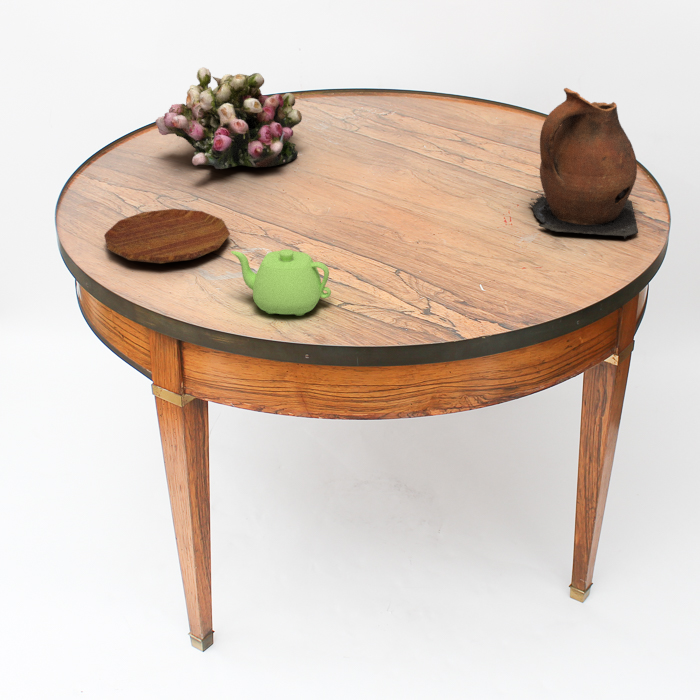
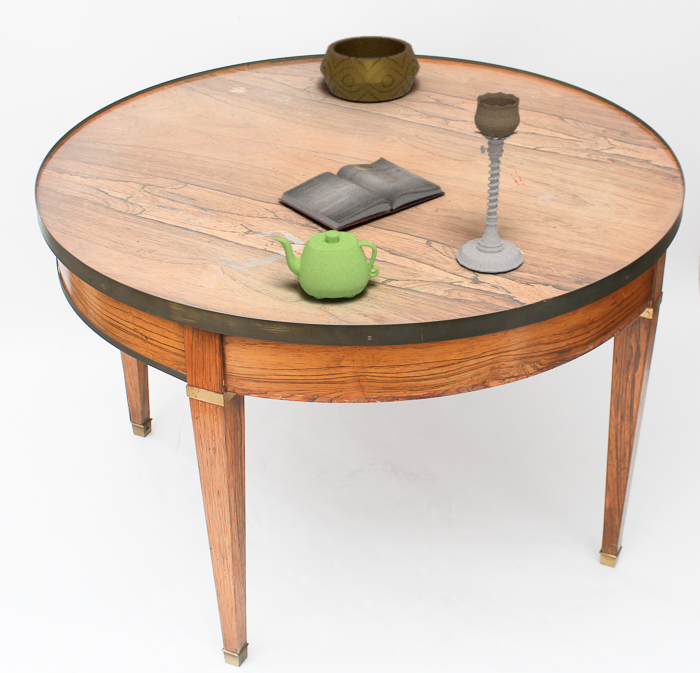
flower arrangement: present [155,67,302,169] -> none [126,44,279,152]
decorative bowl: none [354,75,450,136] -> present [320,36,420,101]
ceramic pitcher: present [529,88,638,239] -> none [534,41,653,189]
candle holder: none [416,129,482,306] -> present [456,92,524,273]
hardback book: none [272,188,431,252] -> present [278,157,445,231]
tray: present [104,209,230,263] -> none [111,198,245,258]

